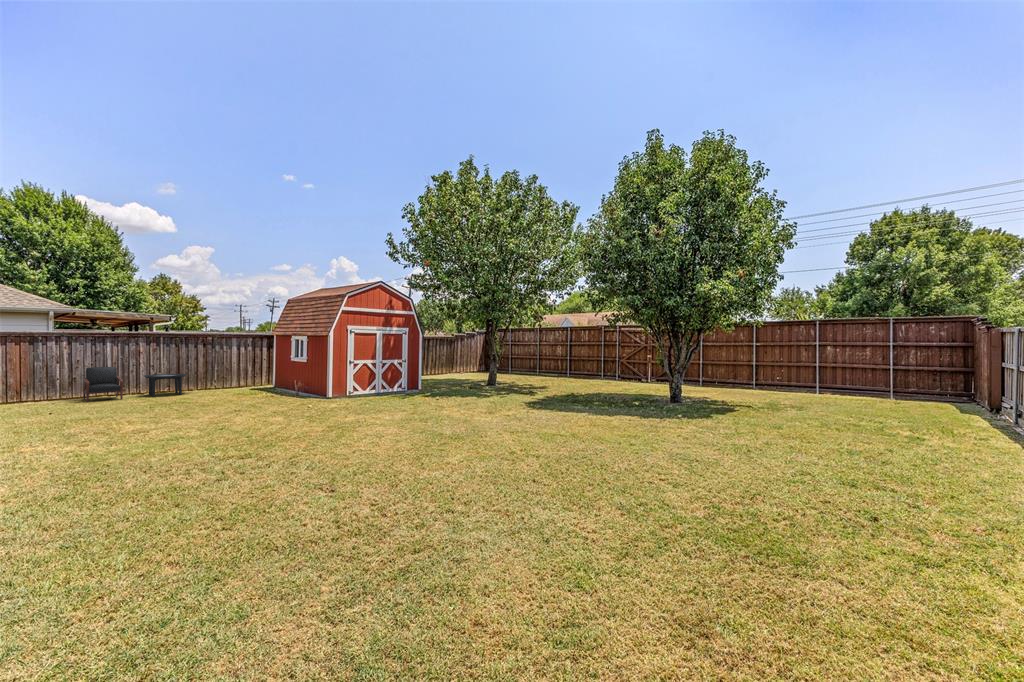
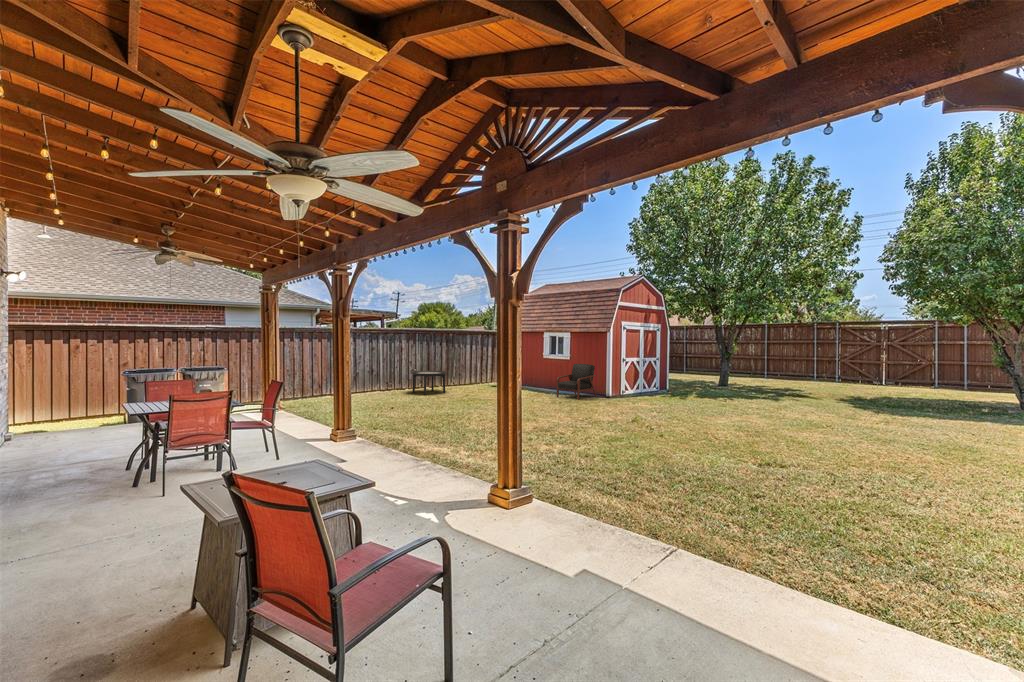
chair: present [83,367,123,402] -> present [557,364,597,400]

